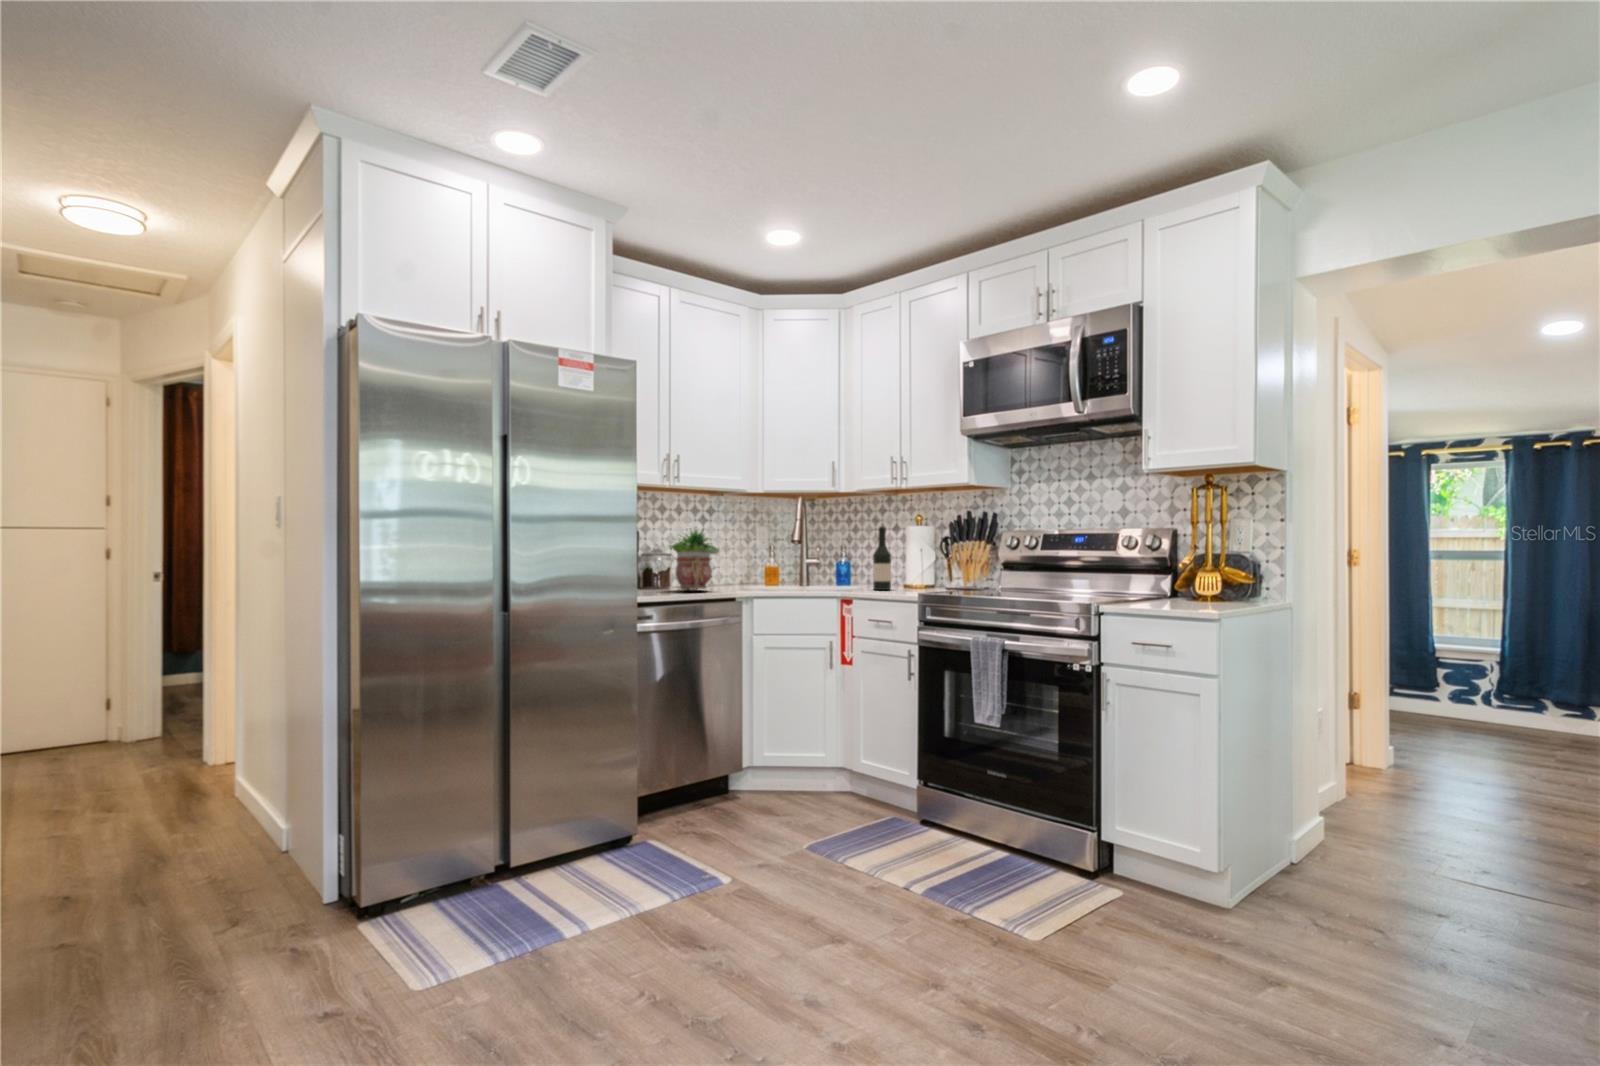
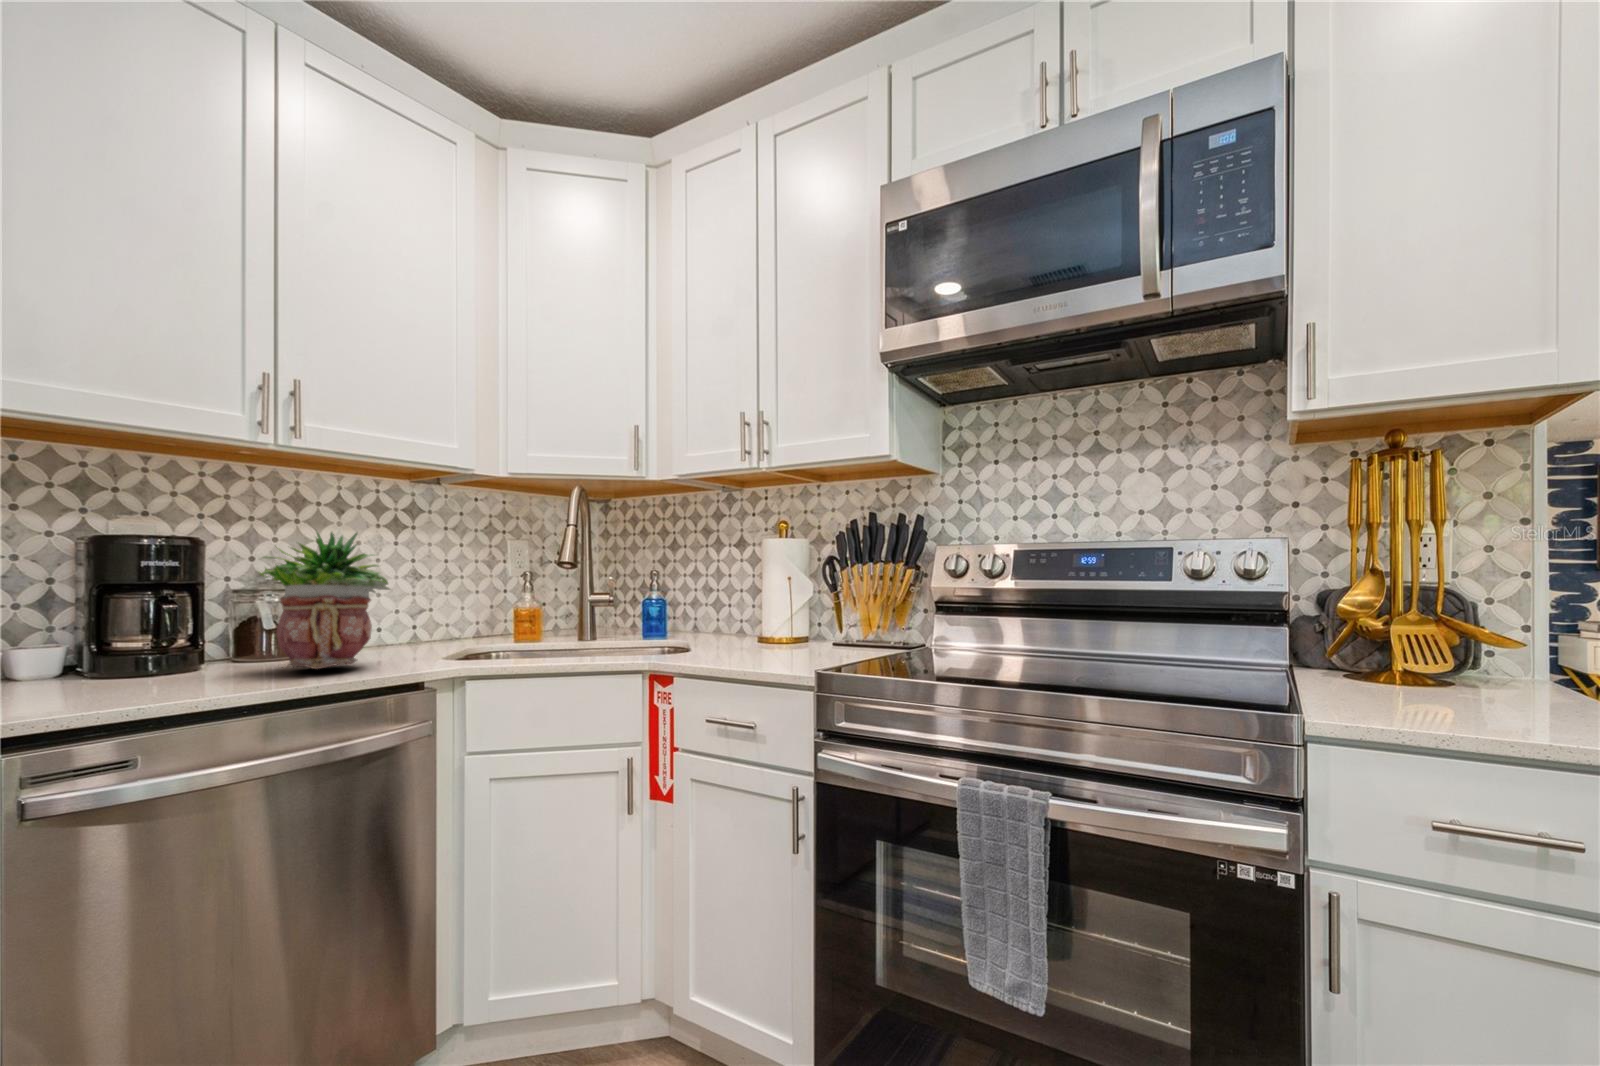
wine bottle: present [873,527,891,590] -> none [709,537,741,652]

